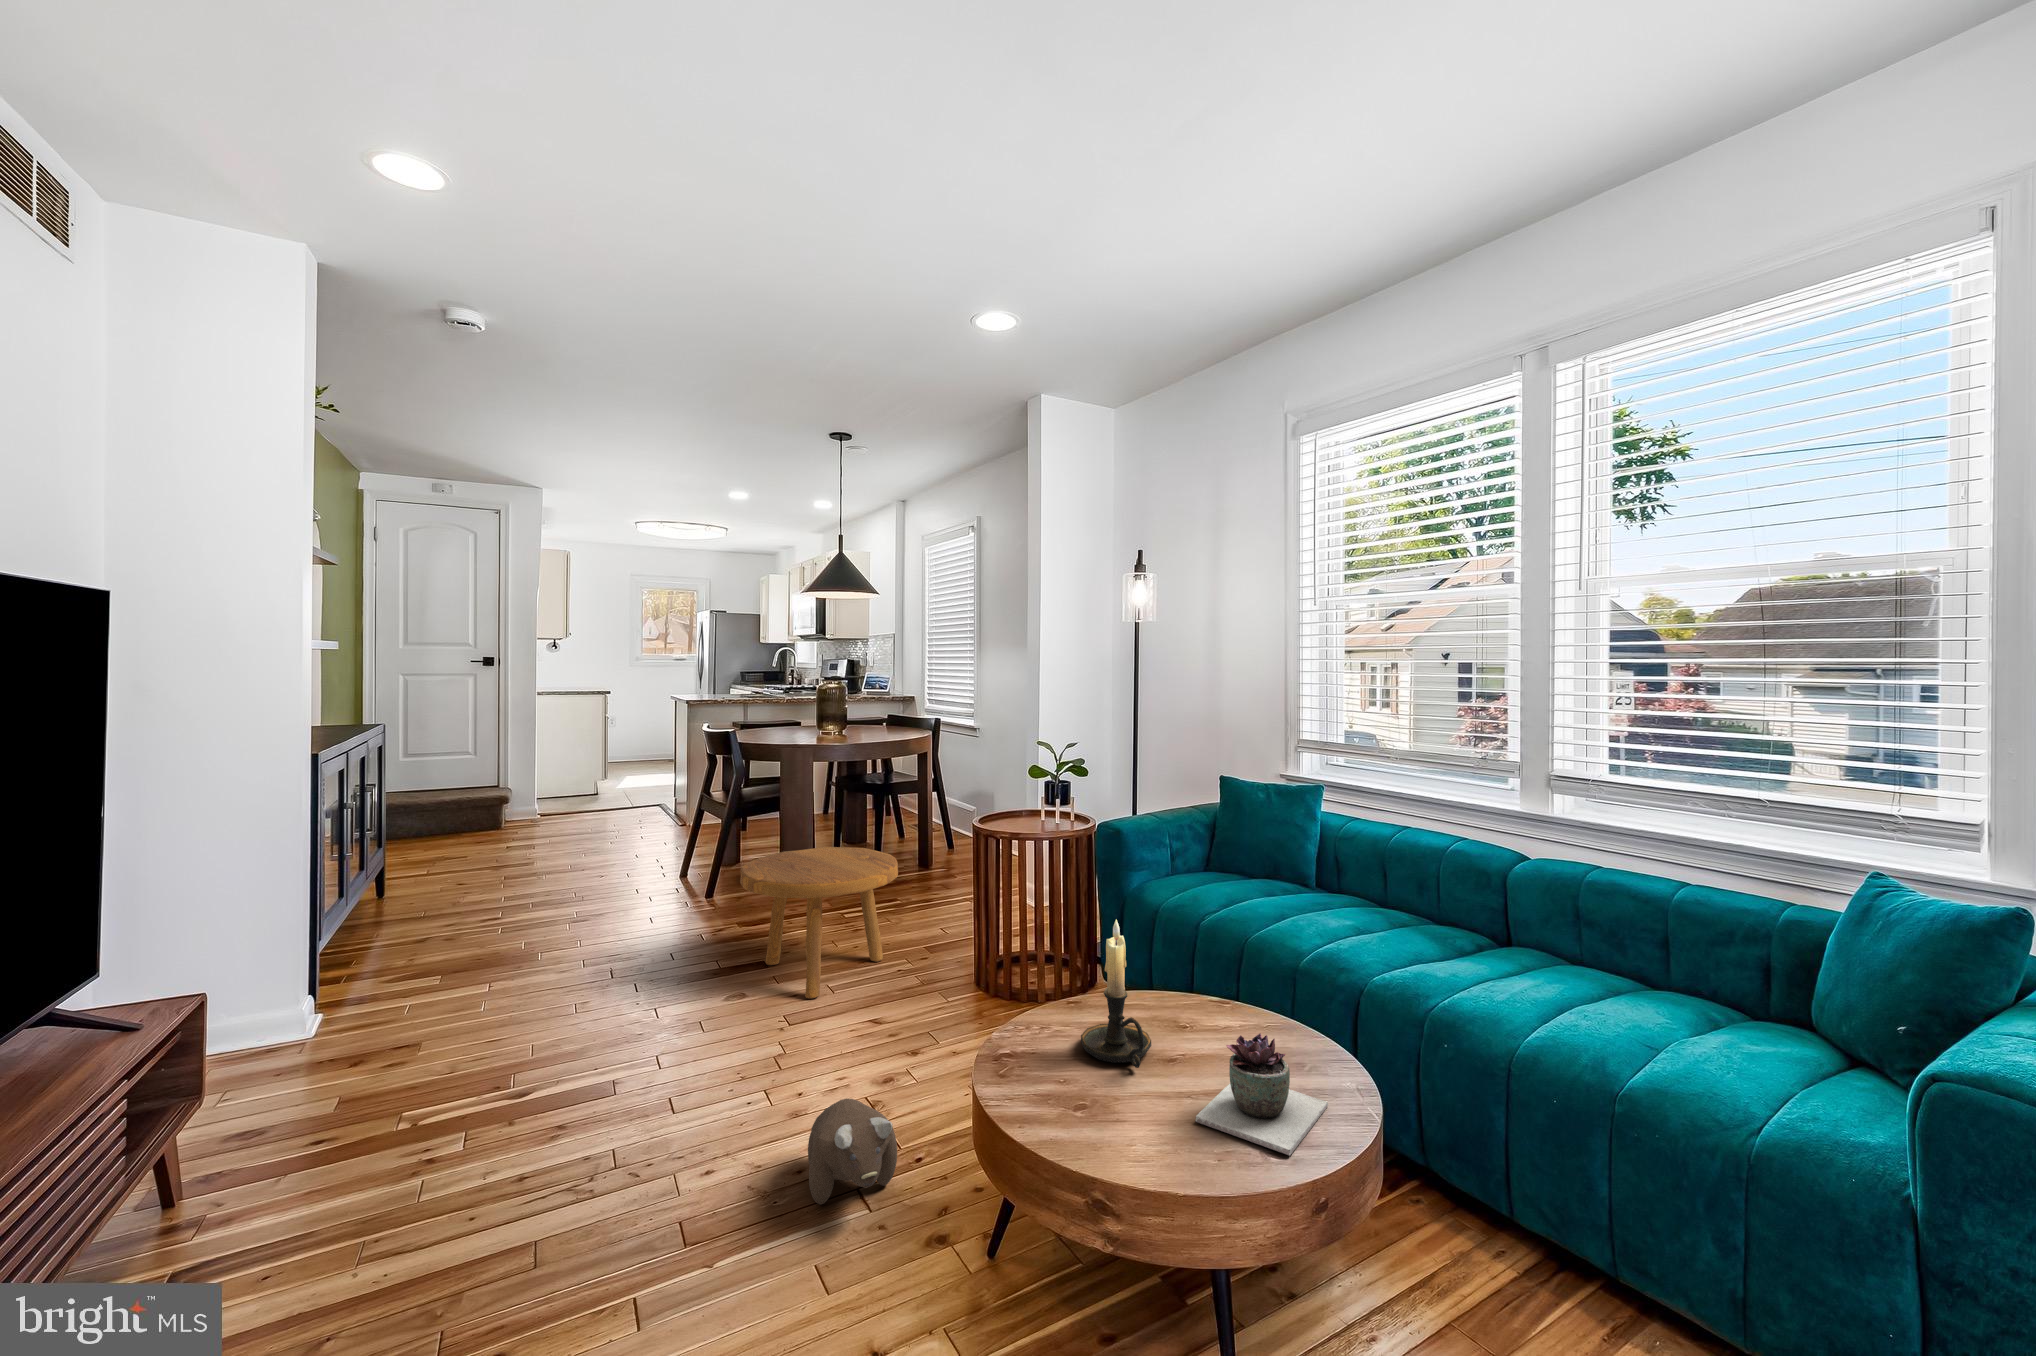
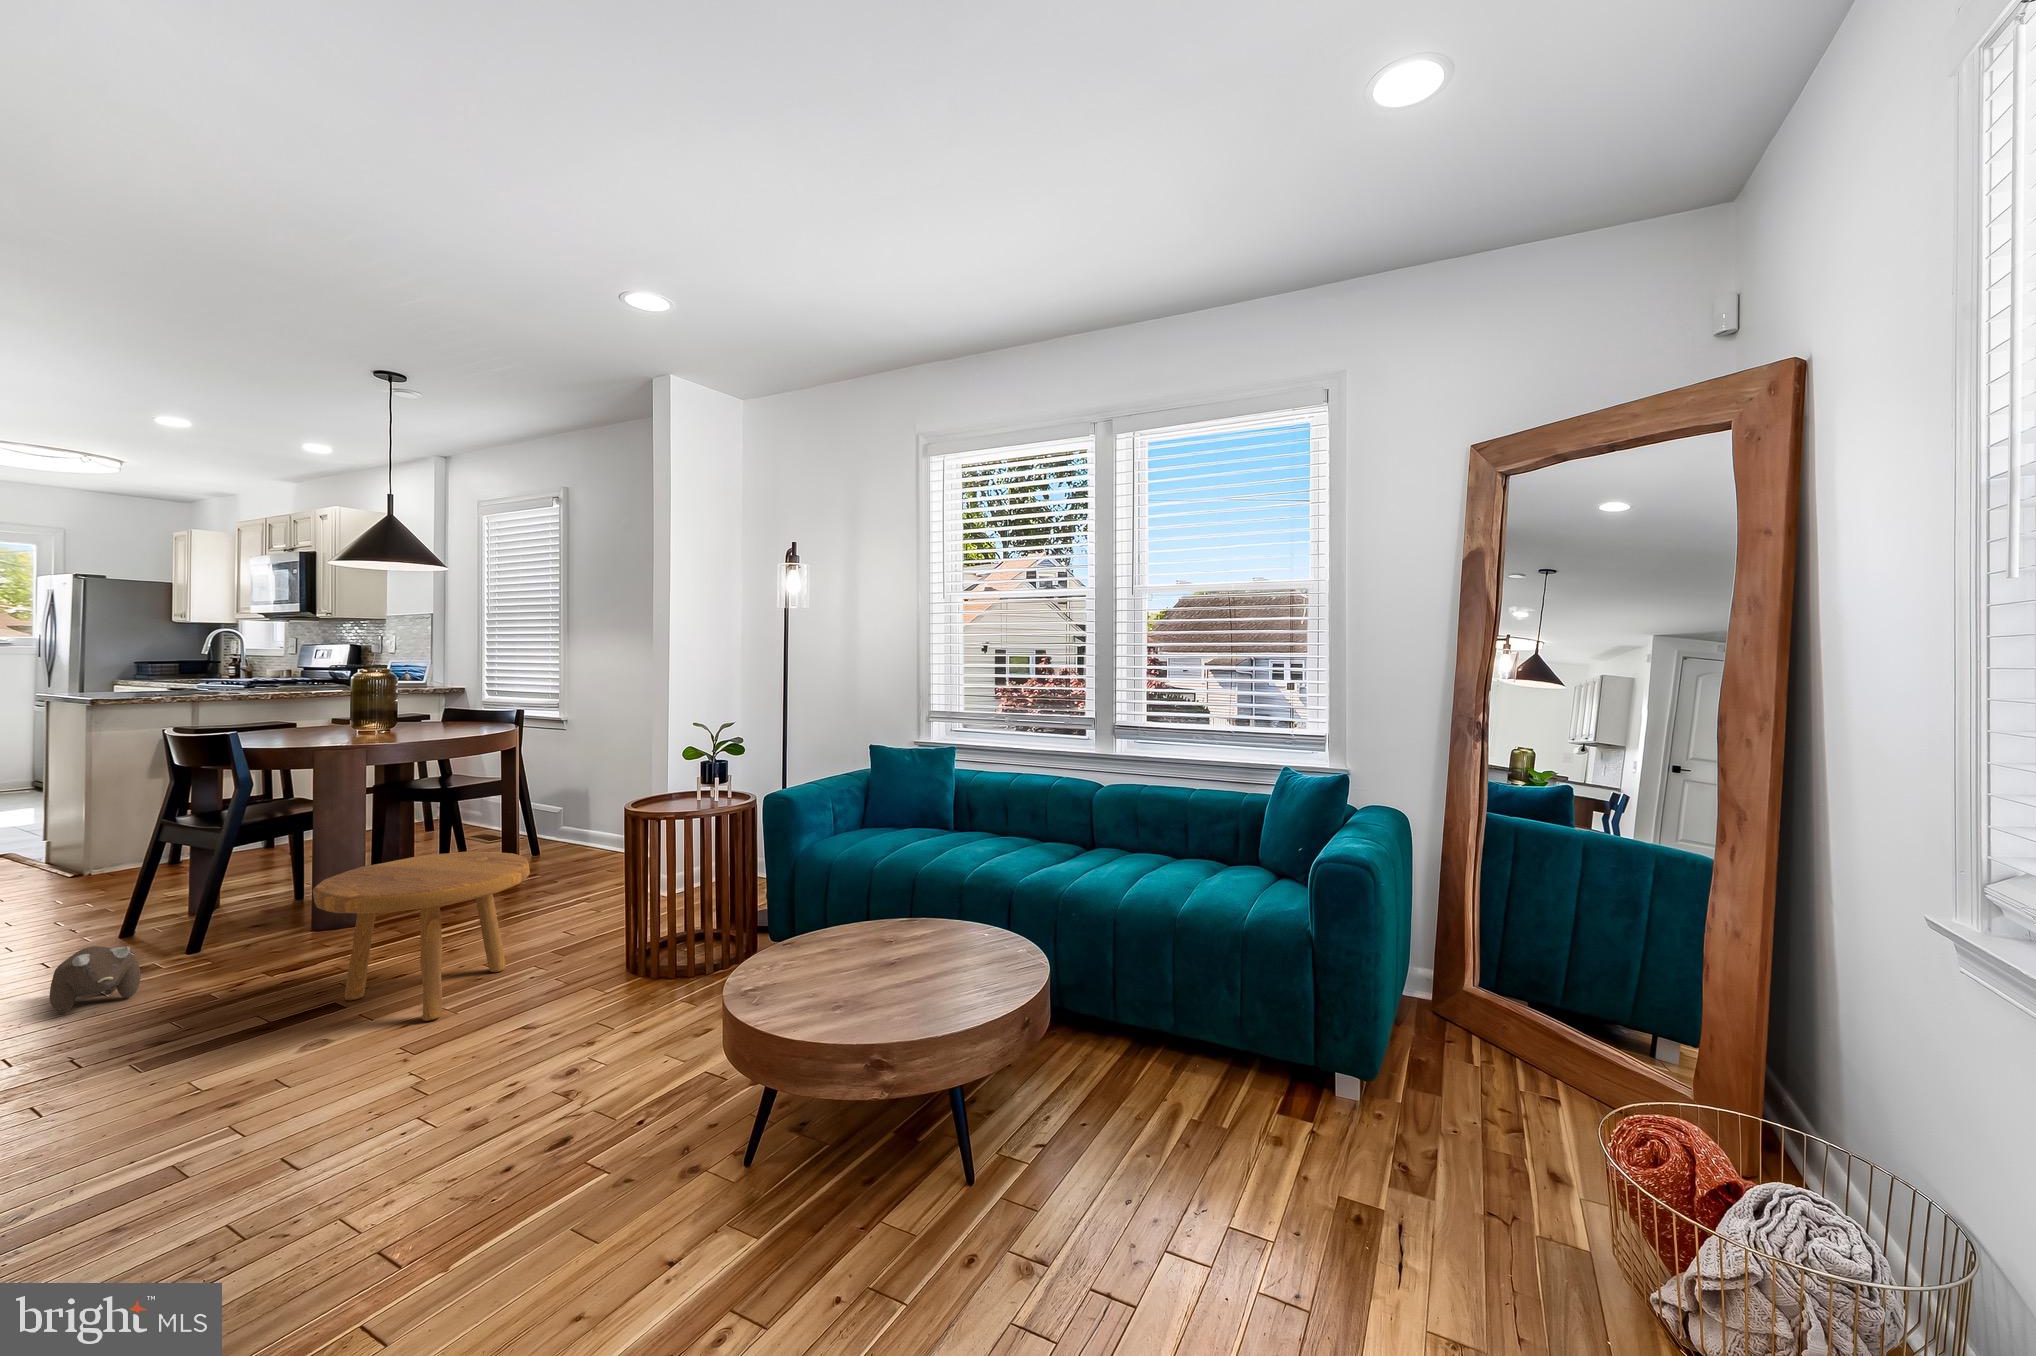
candle holder: present [1081,919,1151,1068] -> none [814,854,876,974]
succulent plant: present [1196,1034,1328,1156] -> none [931,920,1016,998]
plush toy: present [808,1099,897,1204] -> present [50,946,141,1014]

